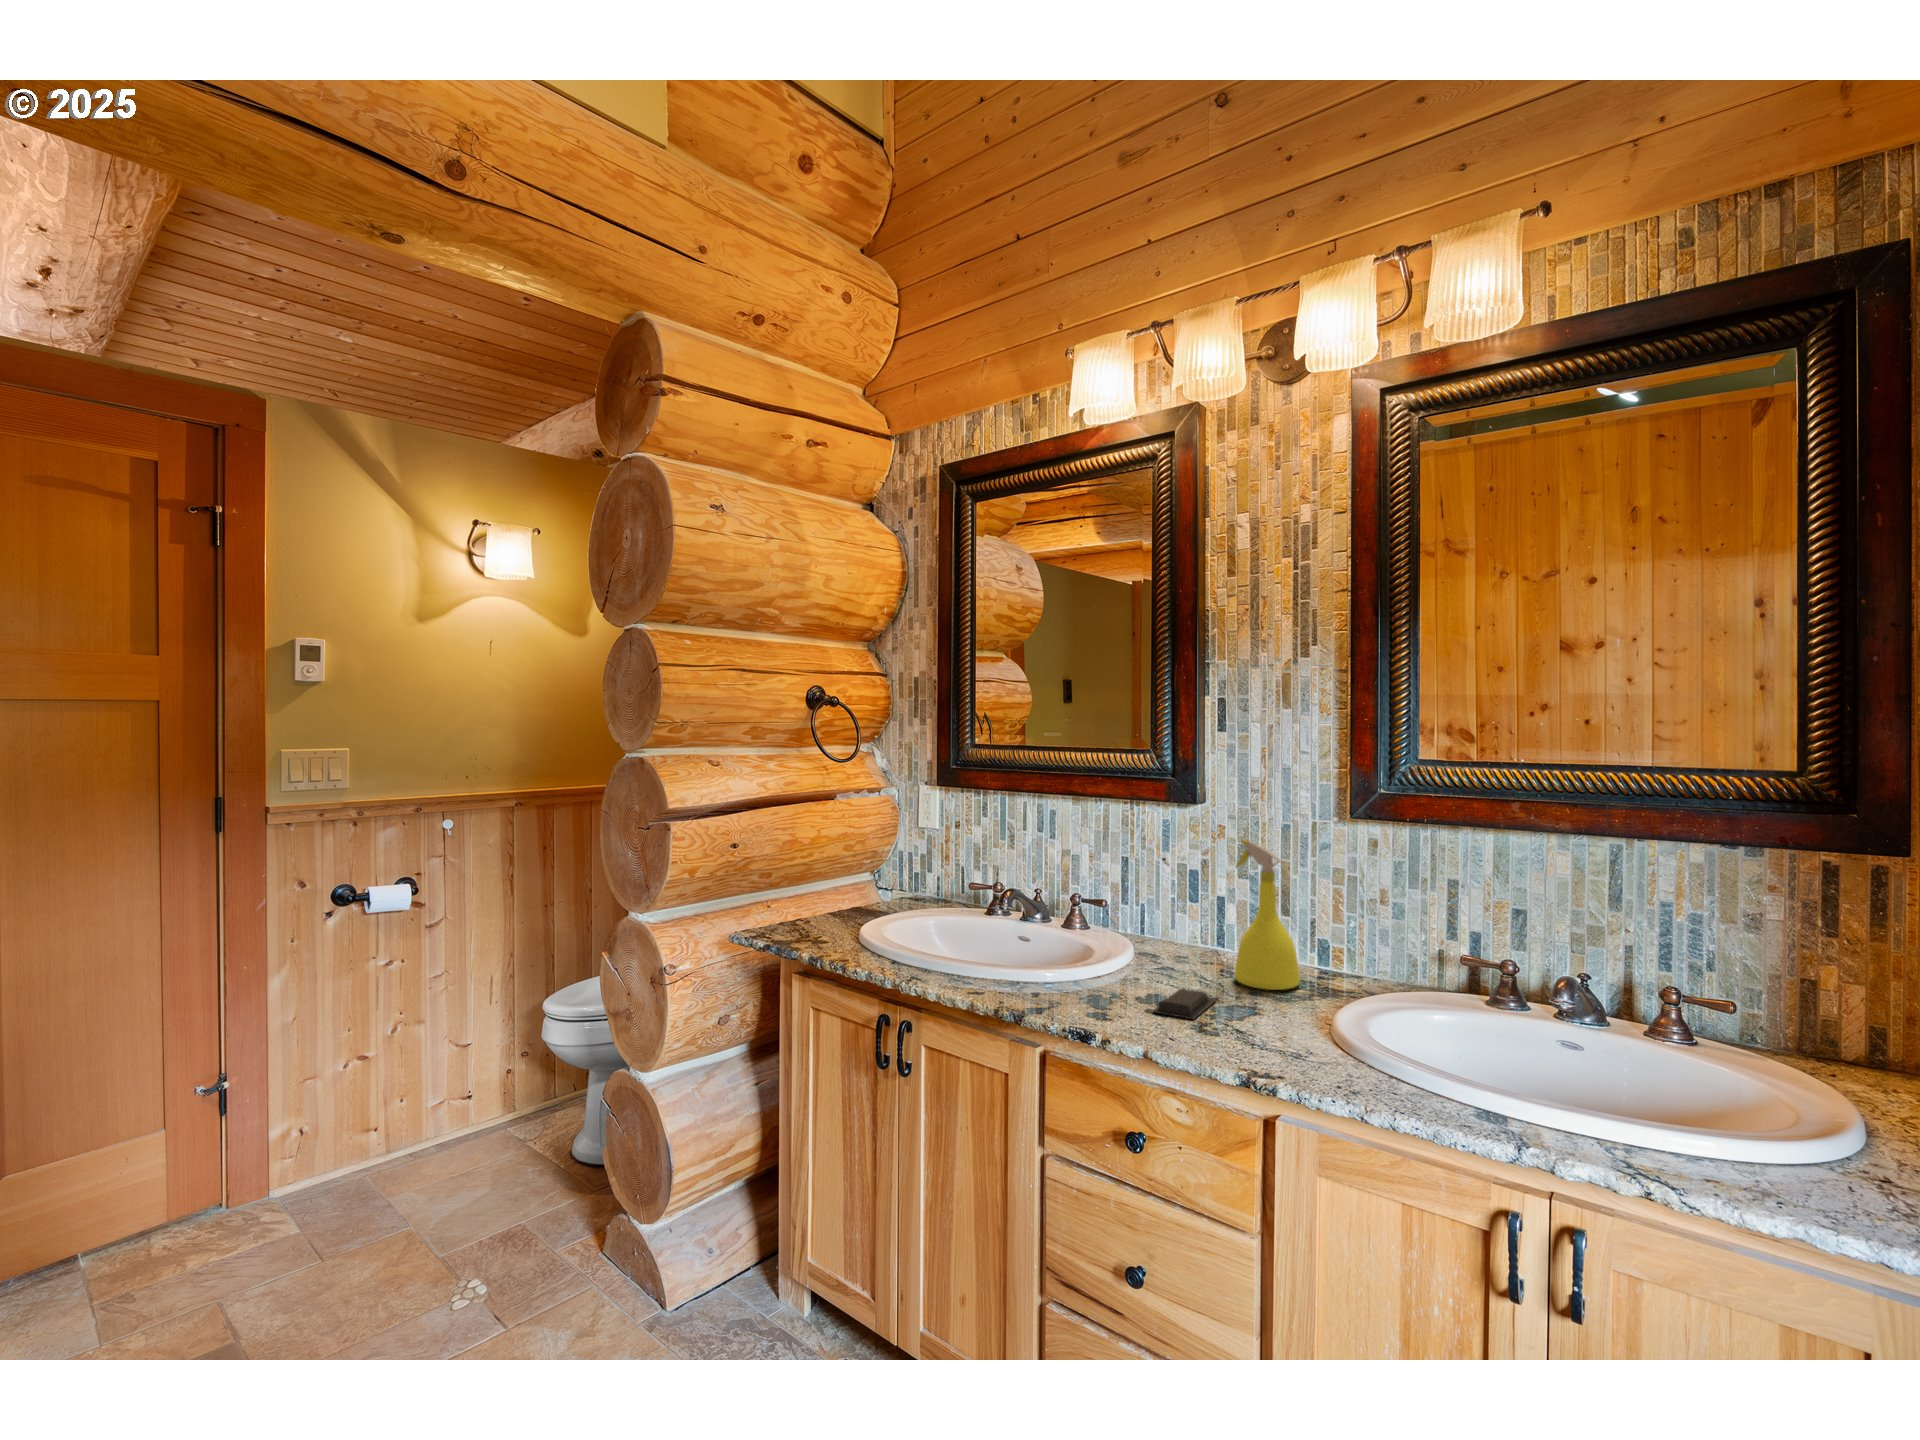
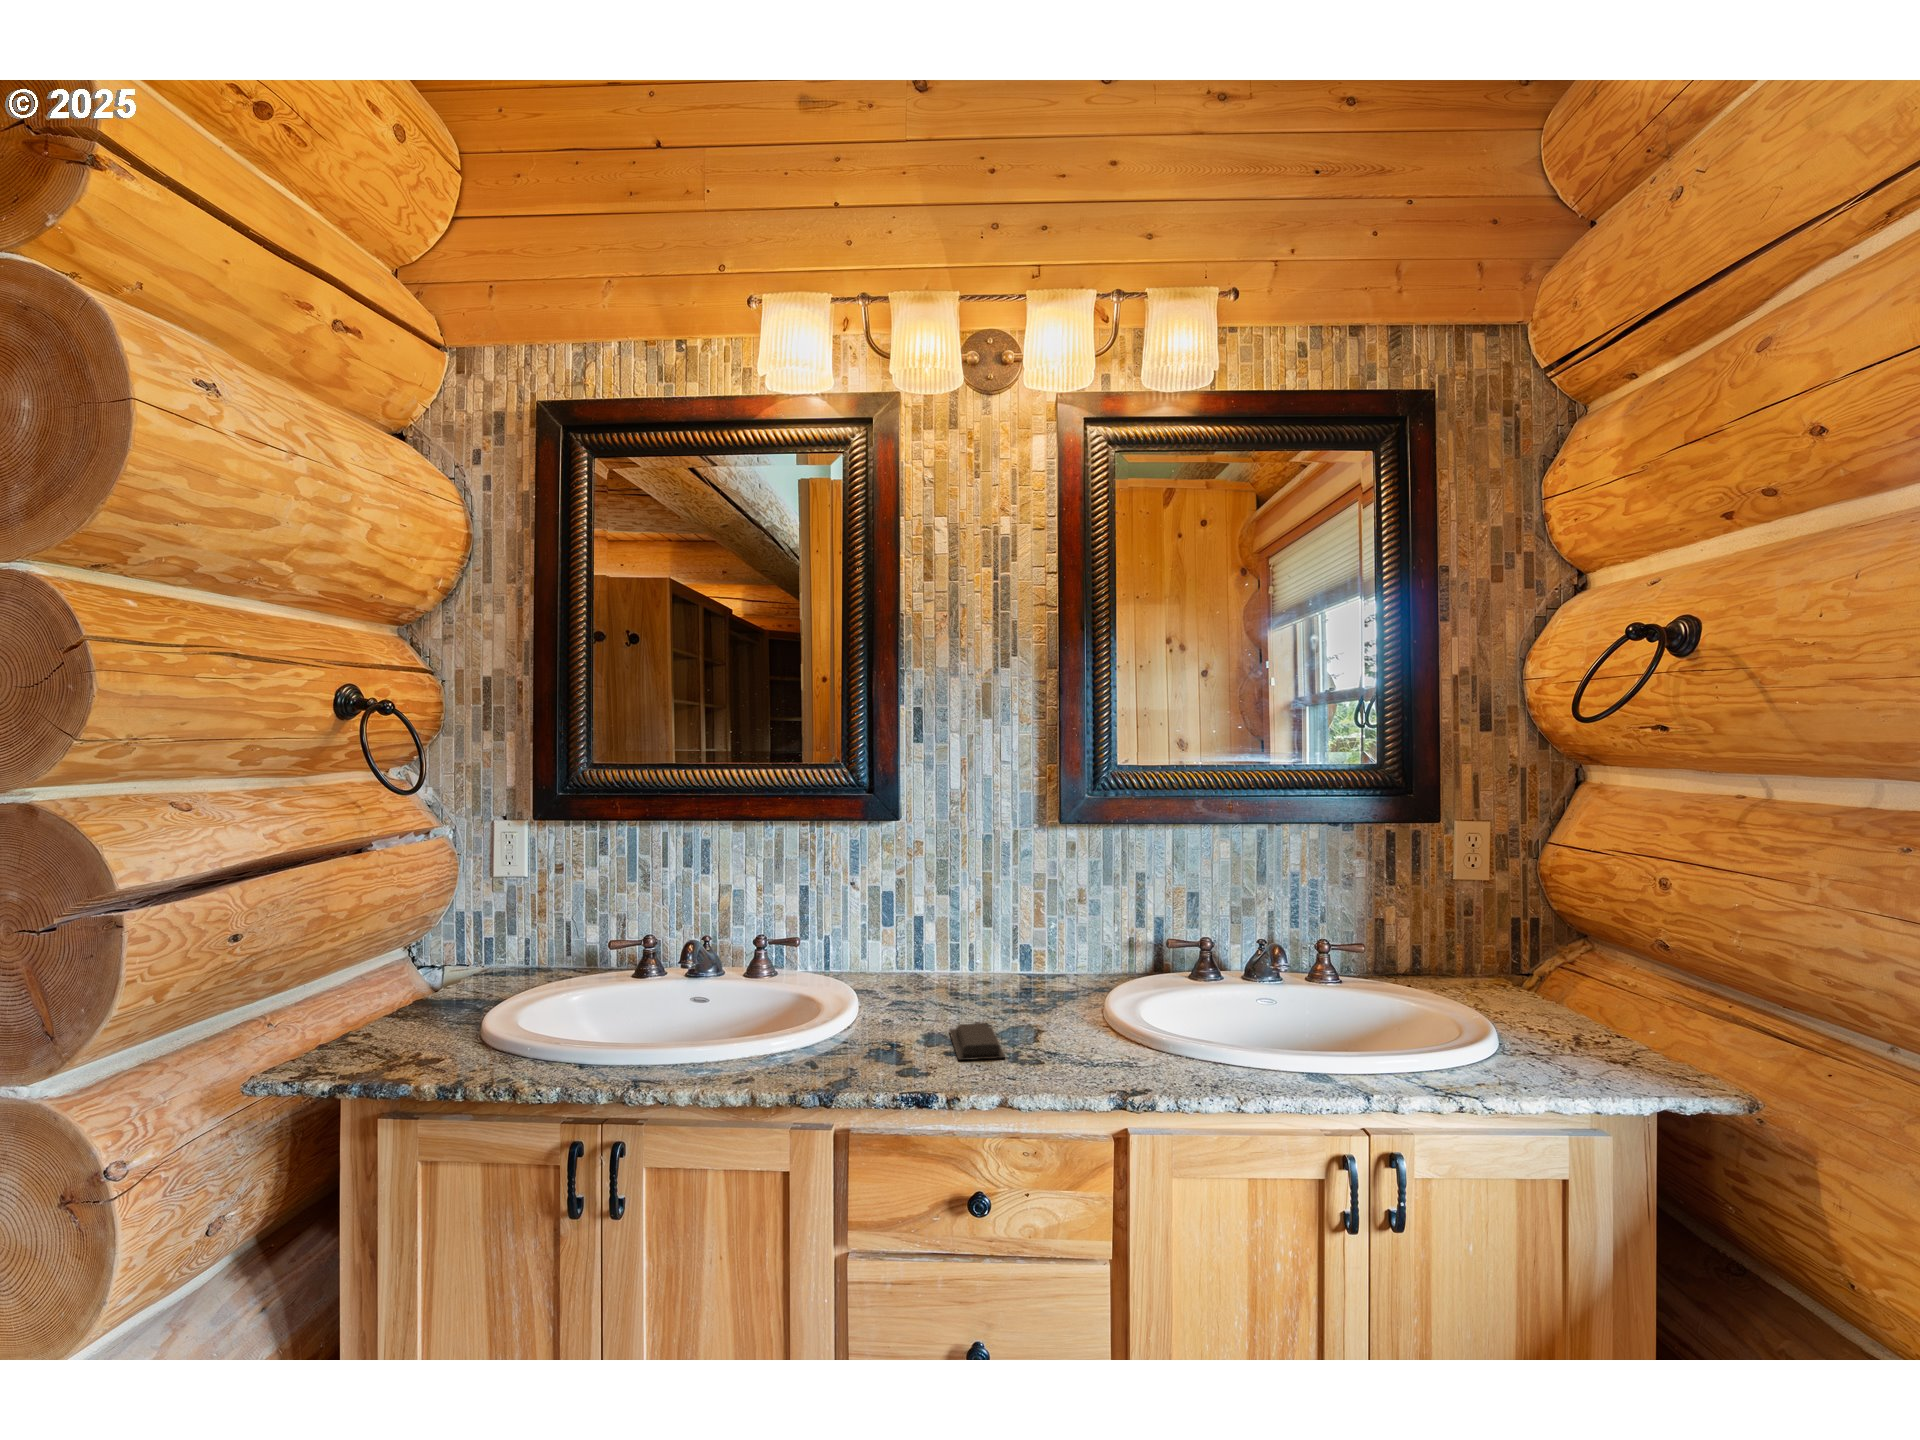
spray bottle: present [1234,840,1300,990] -> none [967,853,1034,1006]

